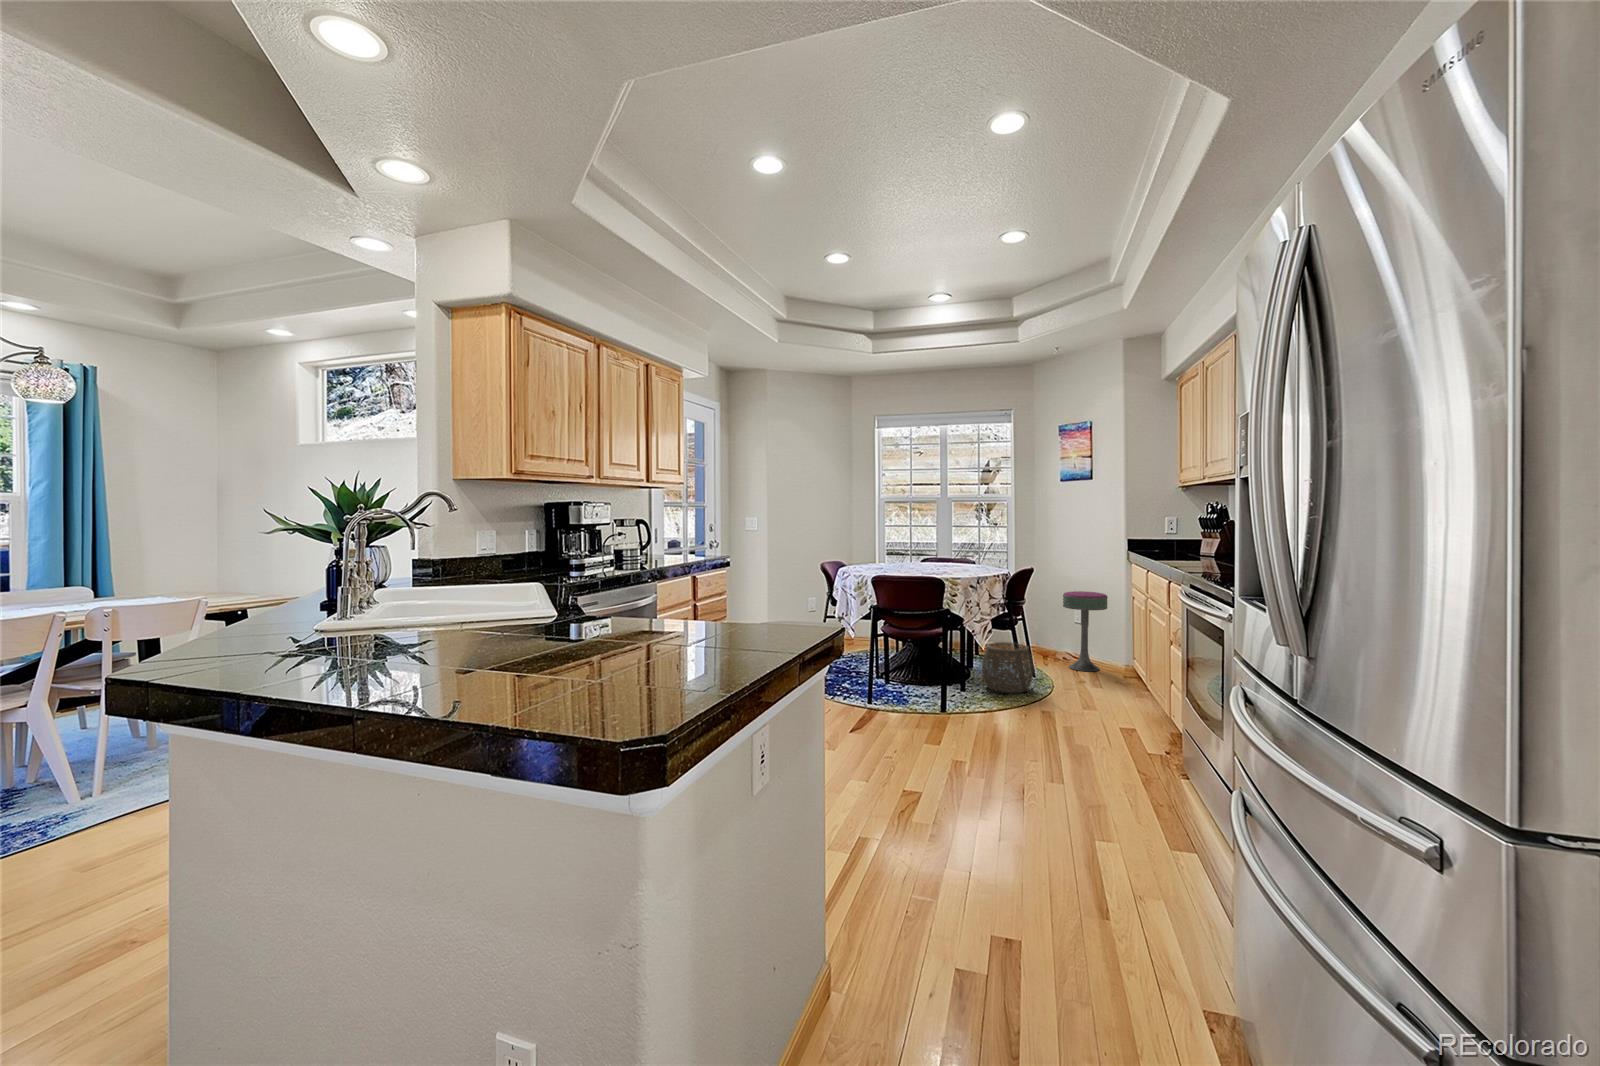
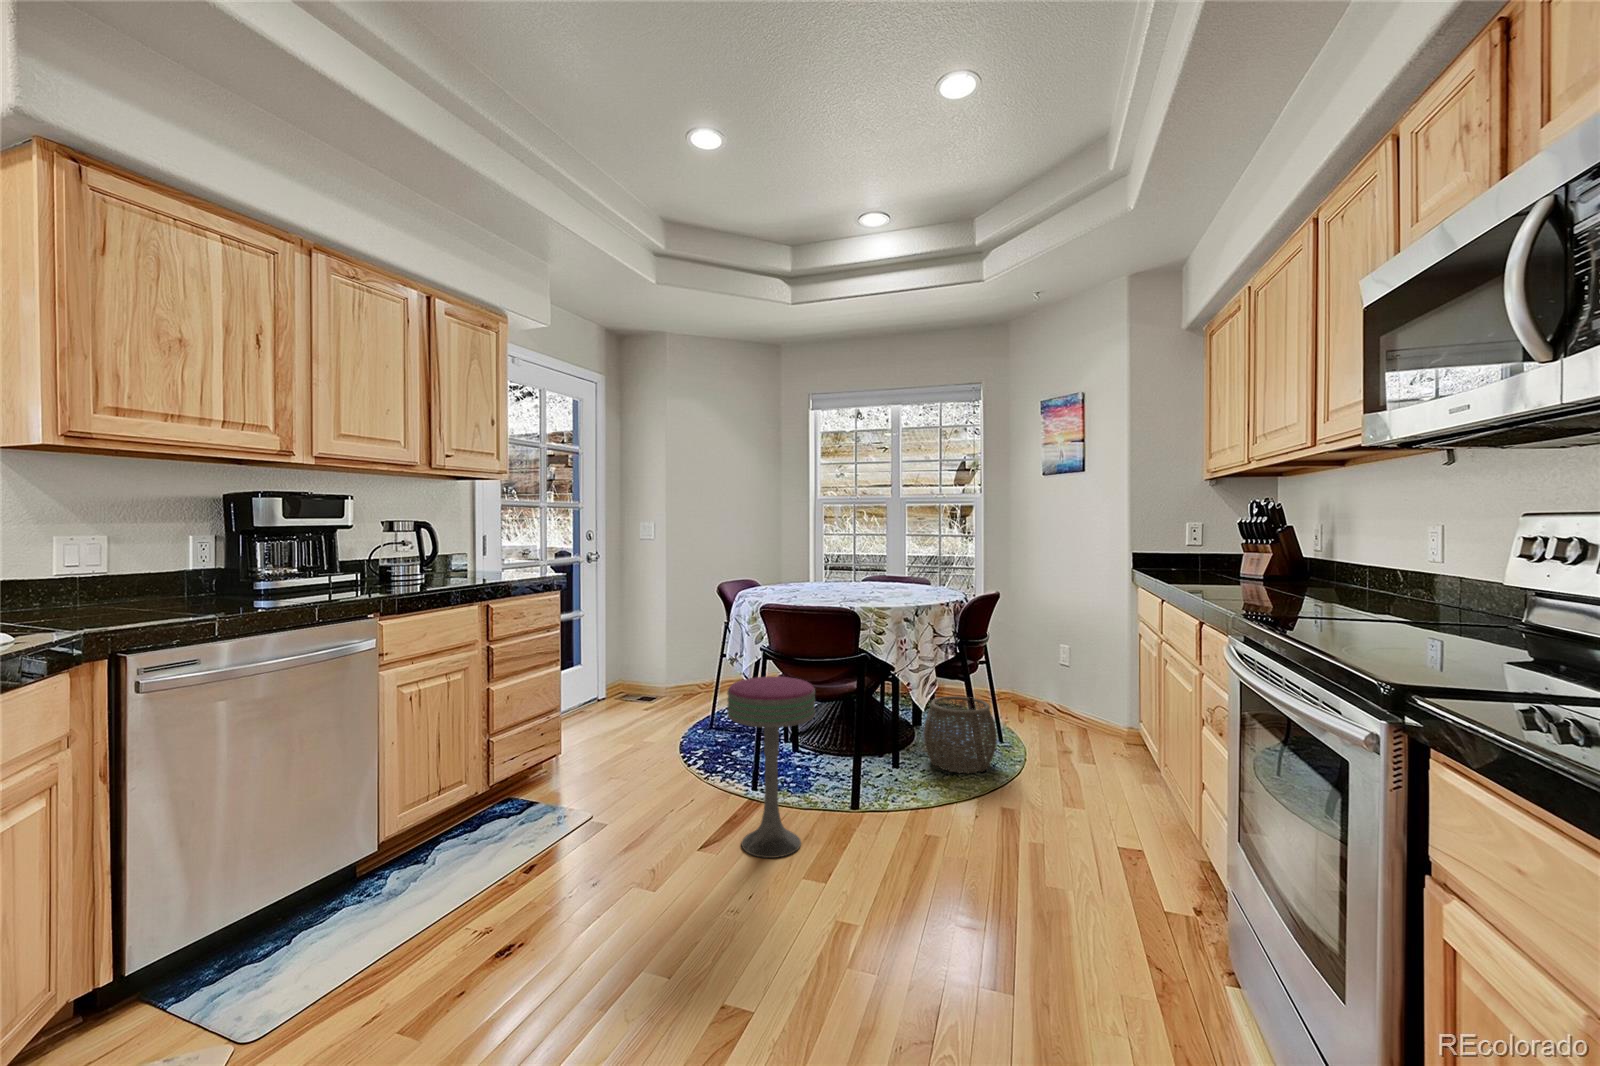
bar stool: present [1063,591,1108,671] -> present [727,677,815,858]

